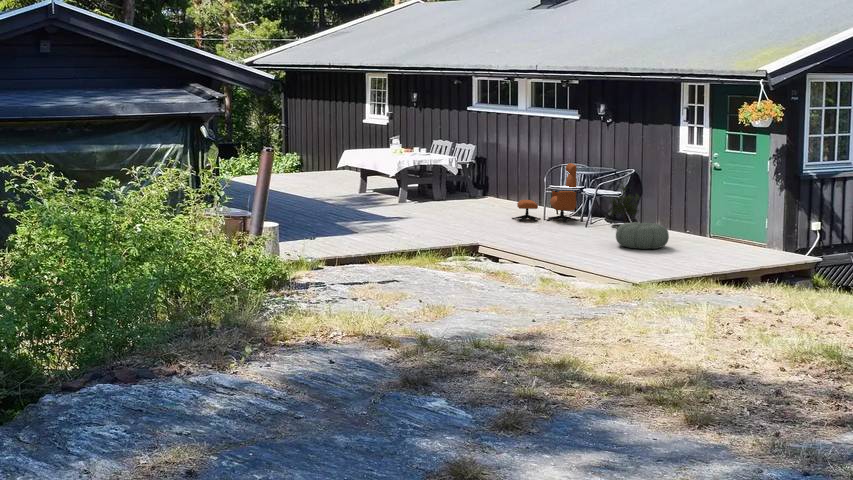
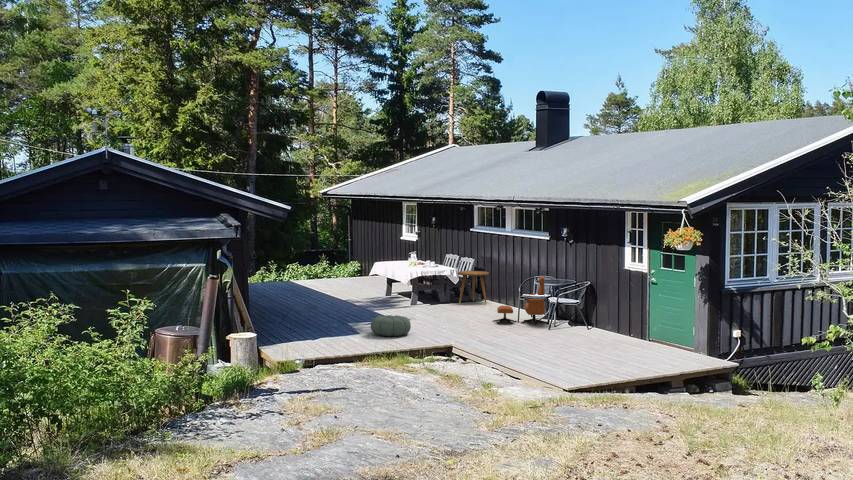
side table: none [455,160,494,202] -> present [458,271,489,304]
potted tree: present [610,183,639,228] -> none [568,291,596,332]
pouf: present [616,222,669,249] -> present [371,315,411,336]

